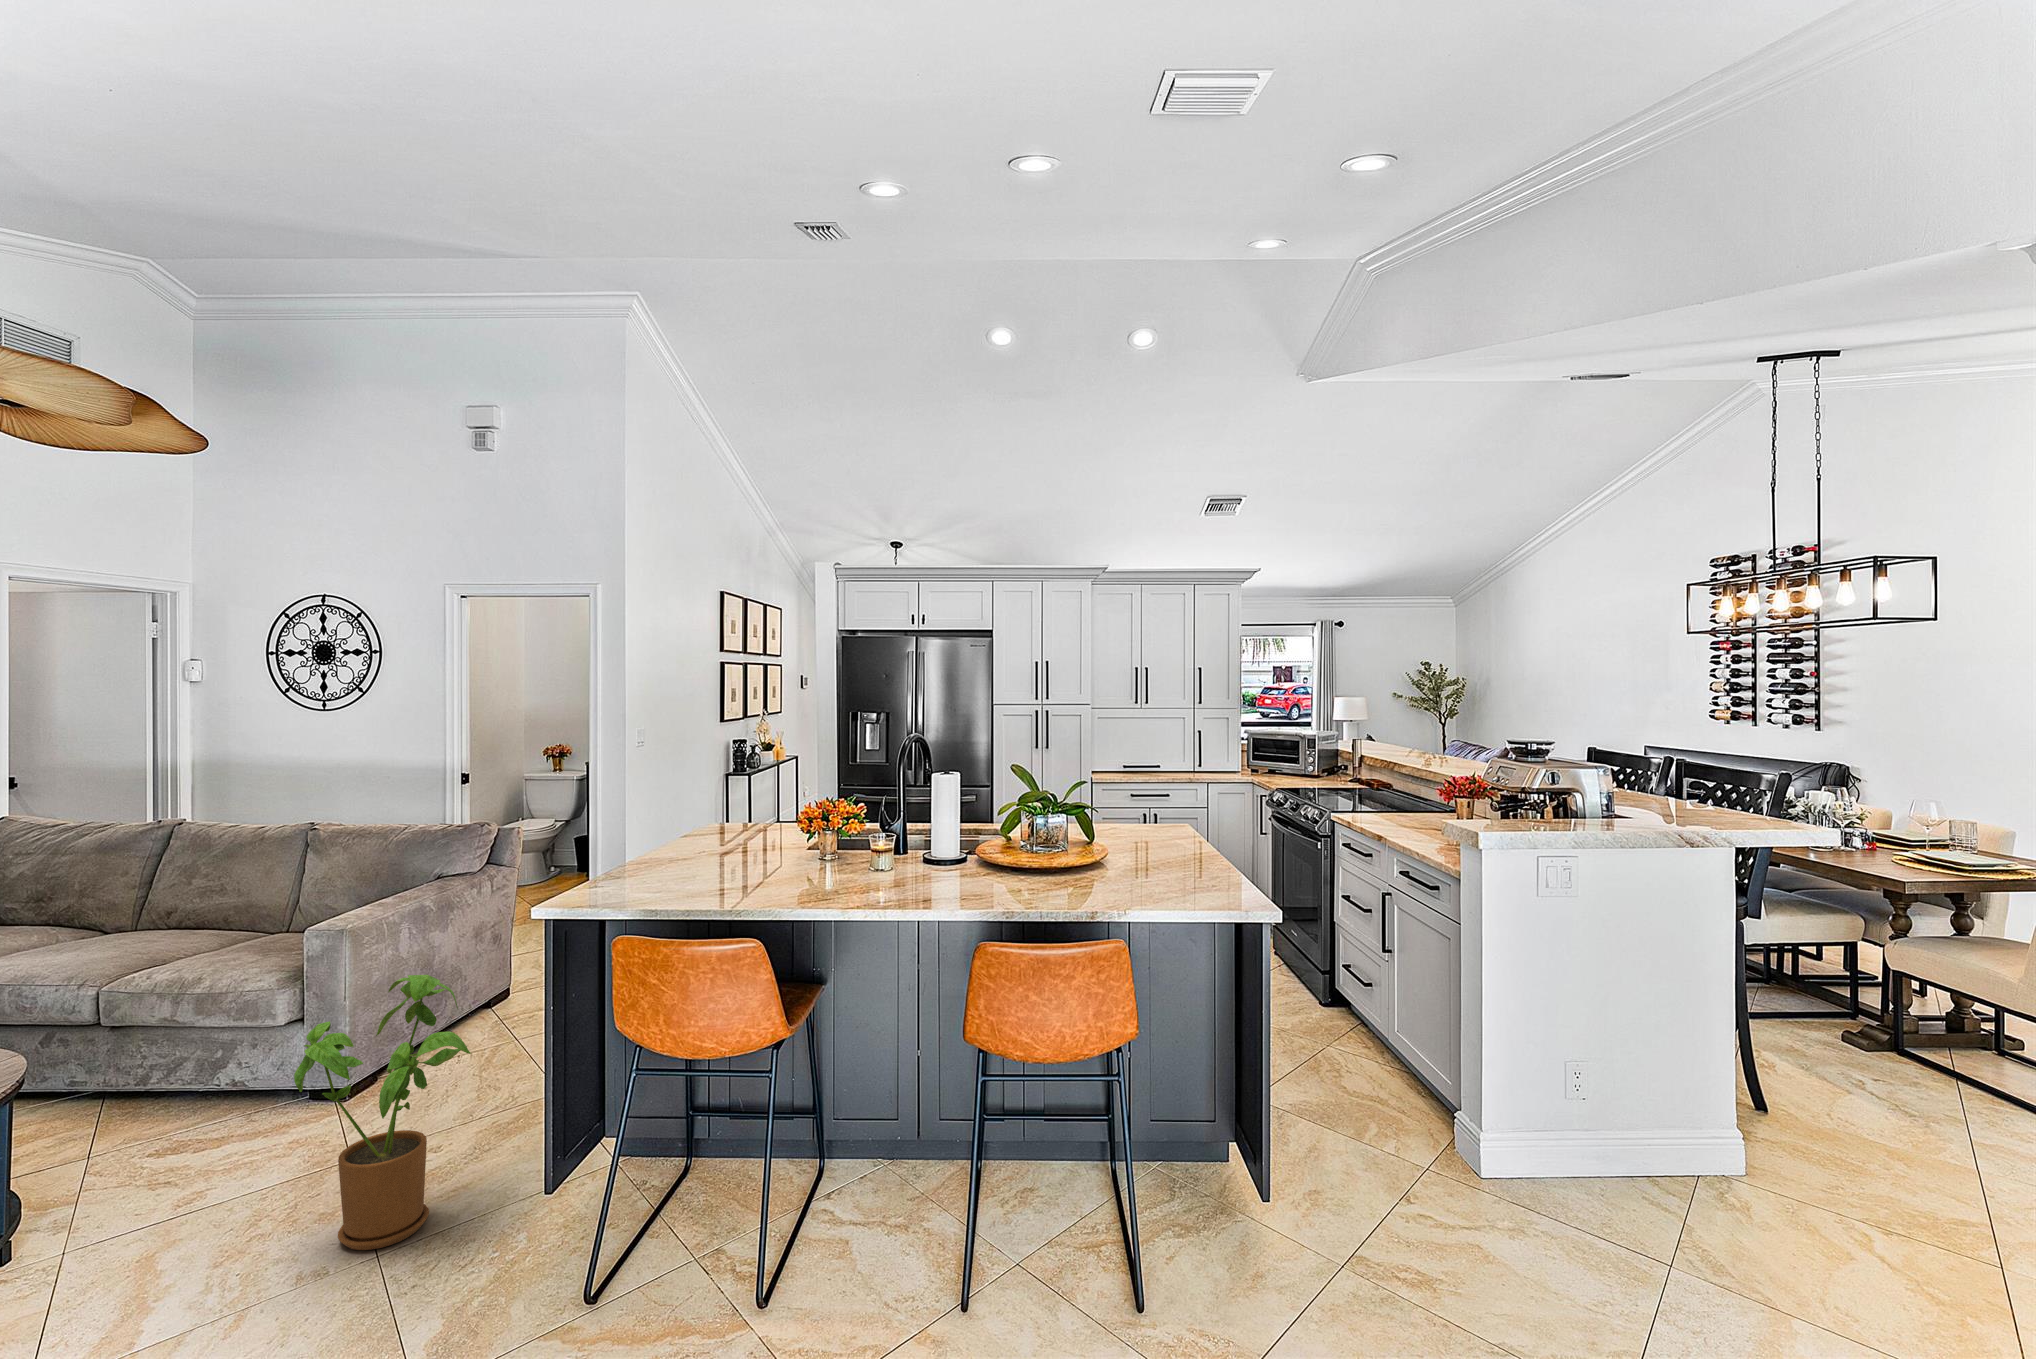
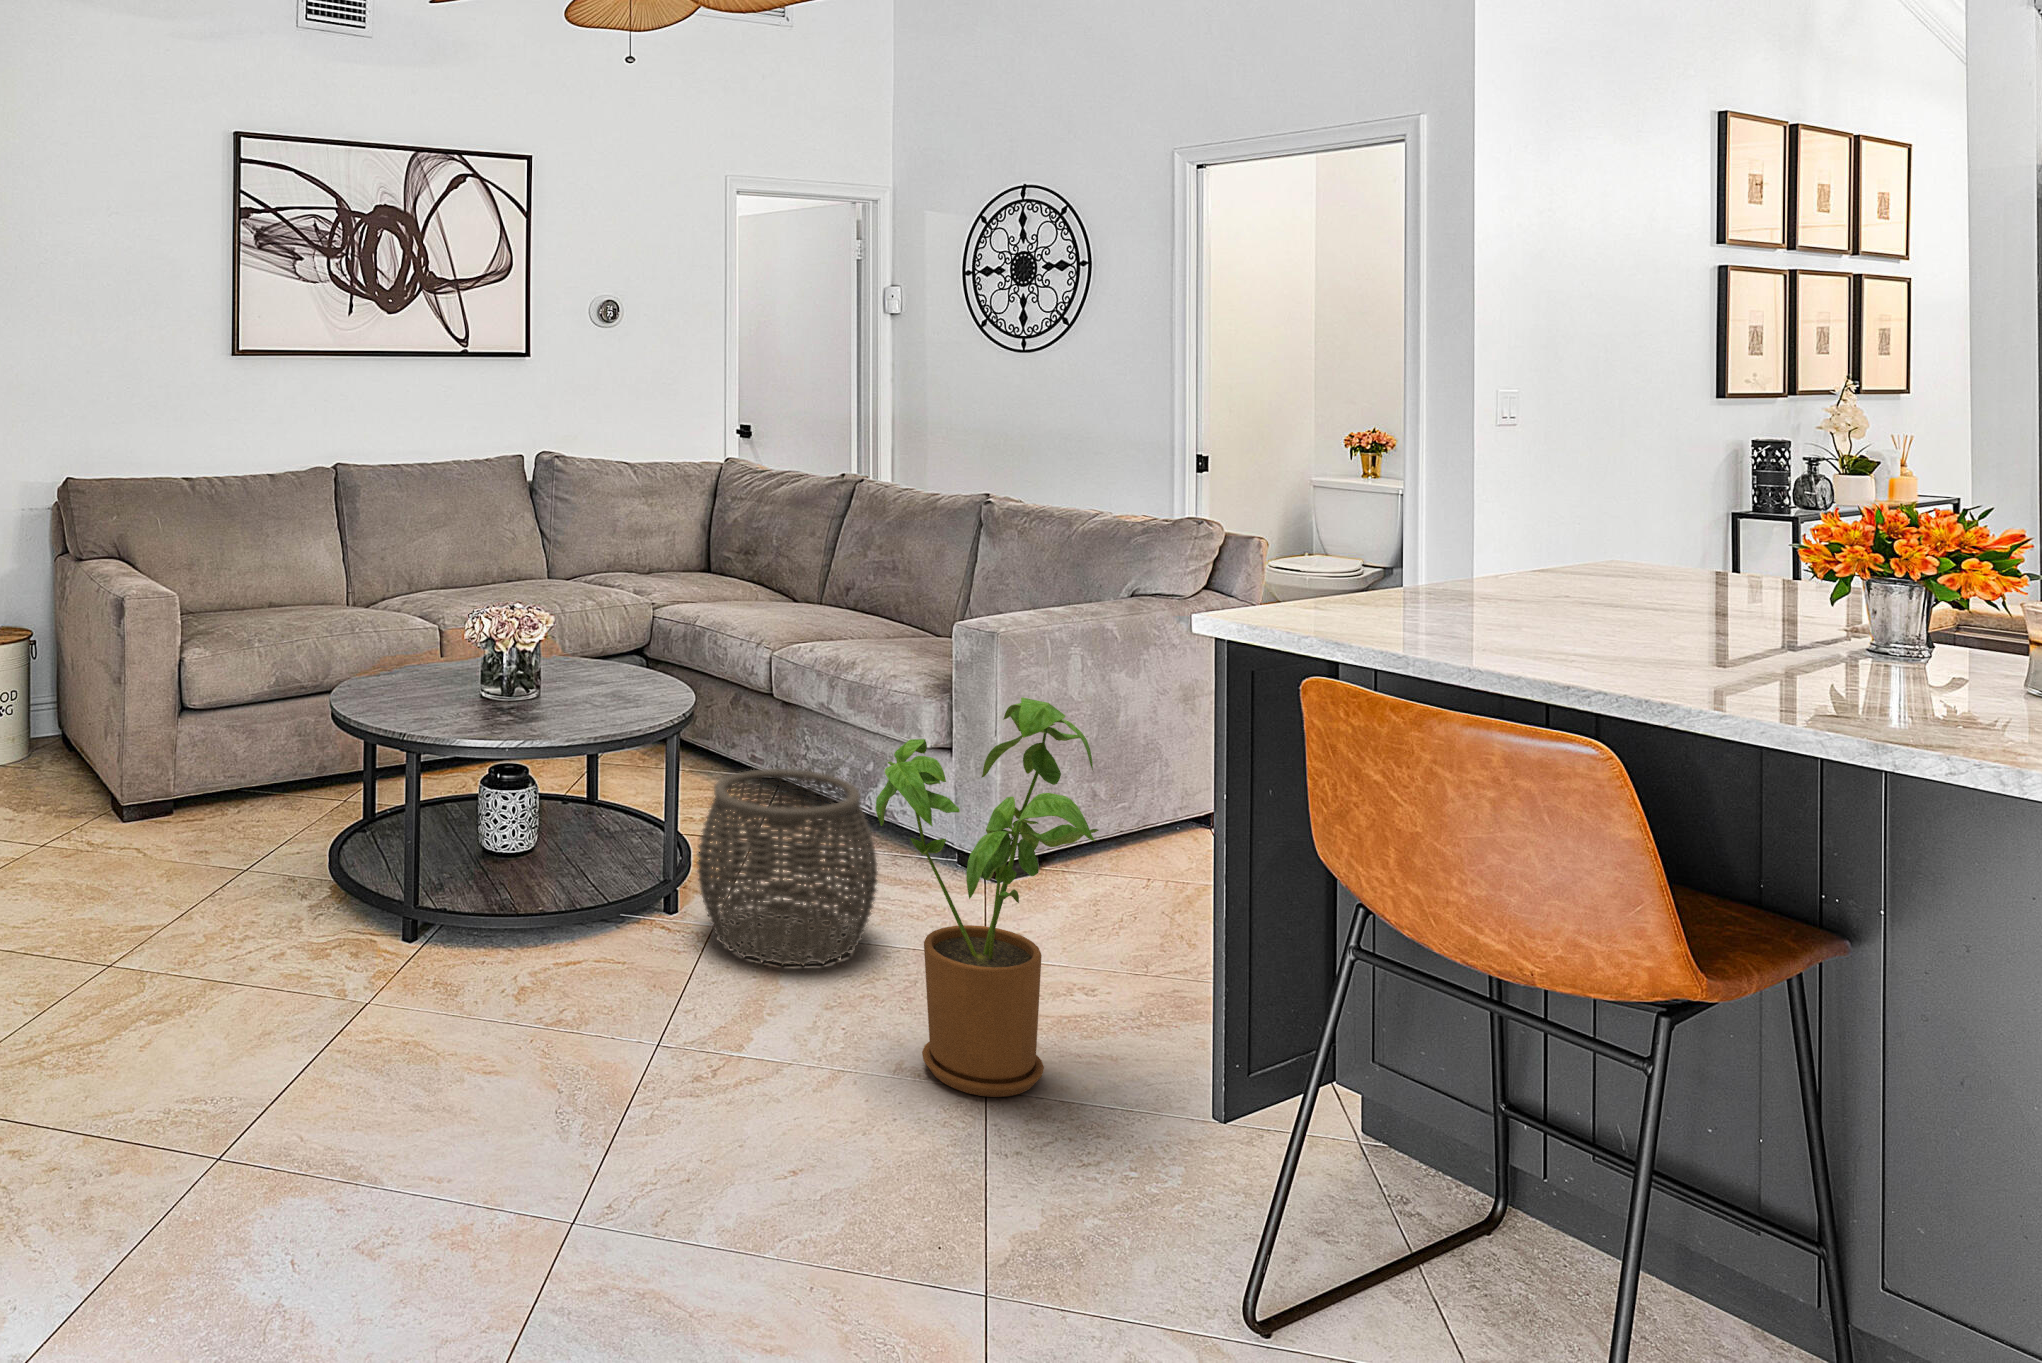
woven basket: none [87,1068,269,1237] -> present [697,769,878,966]

